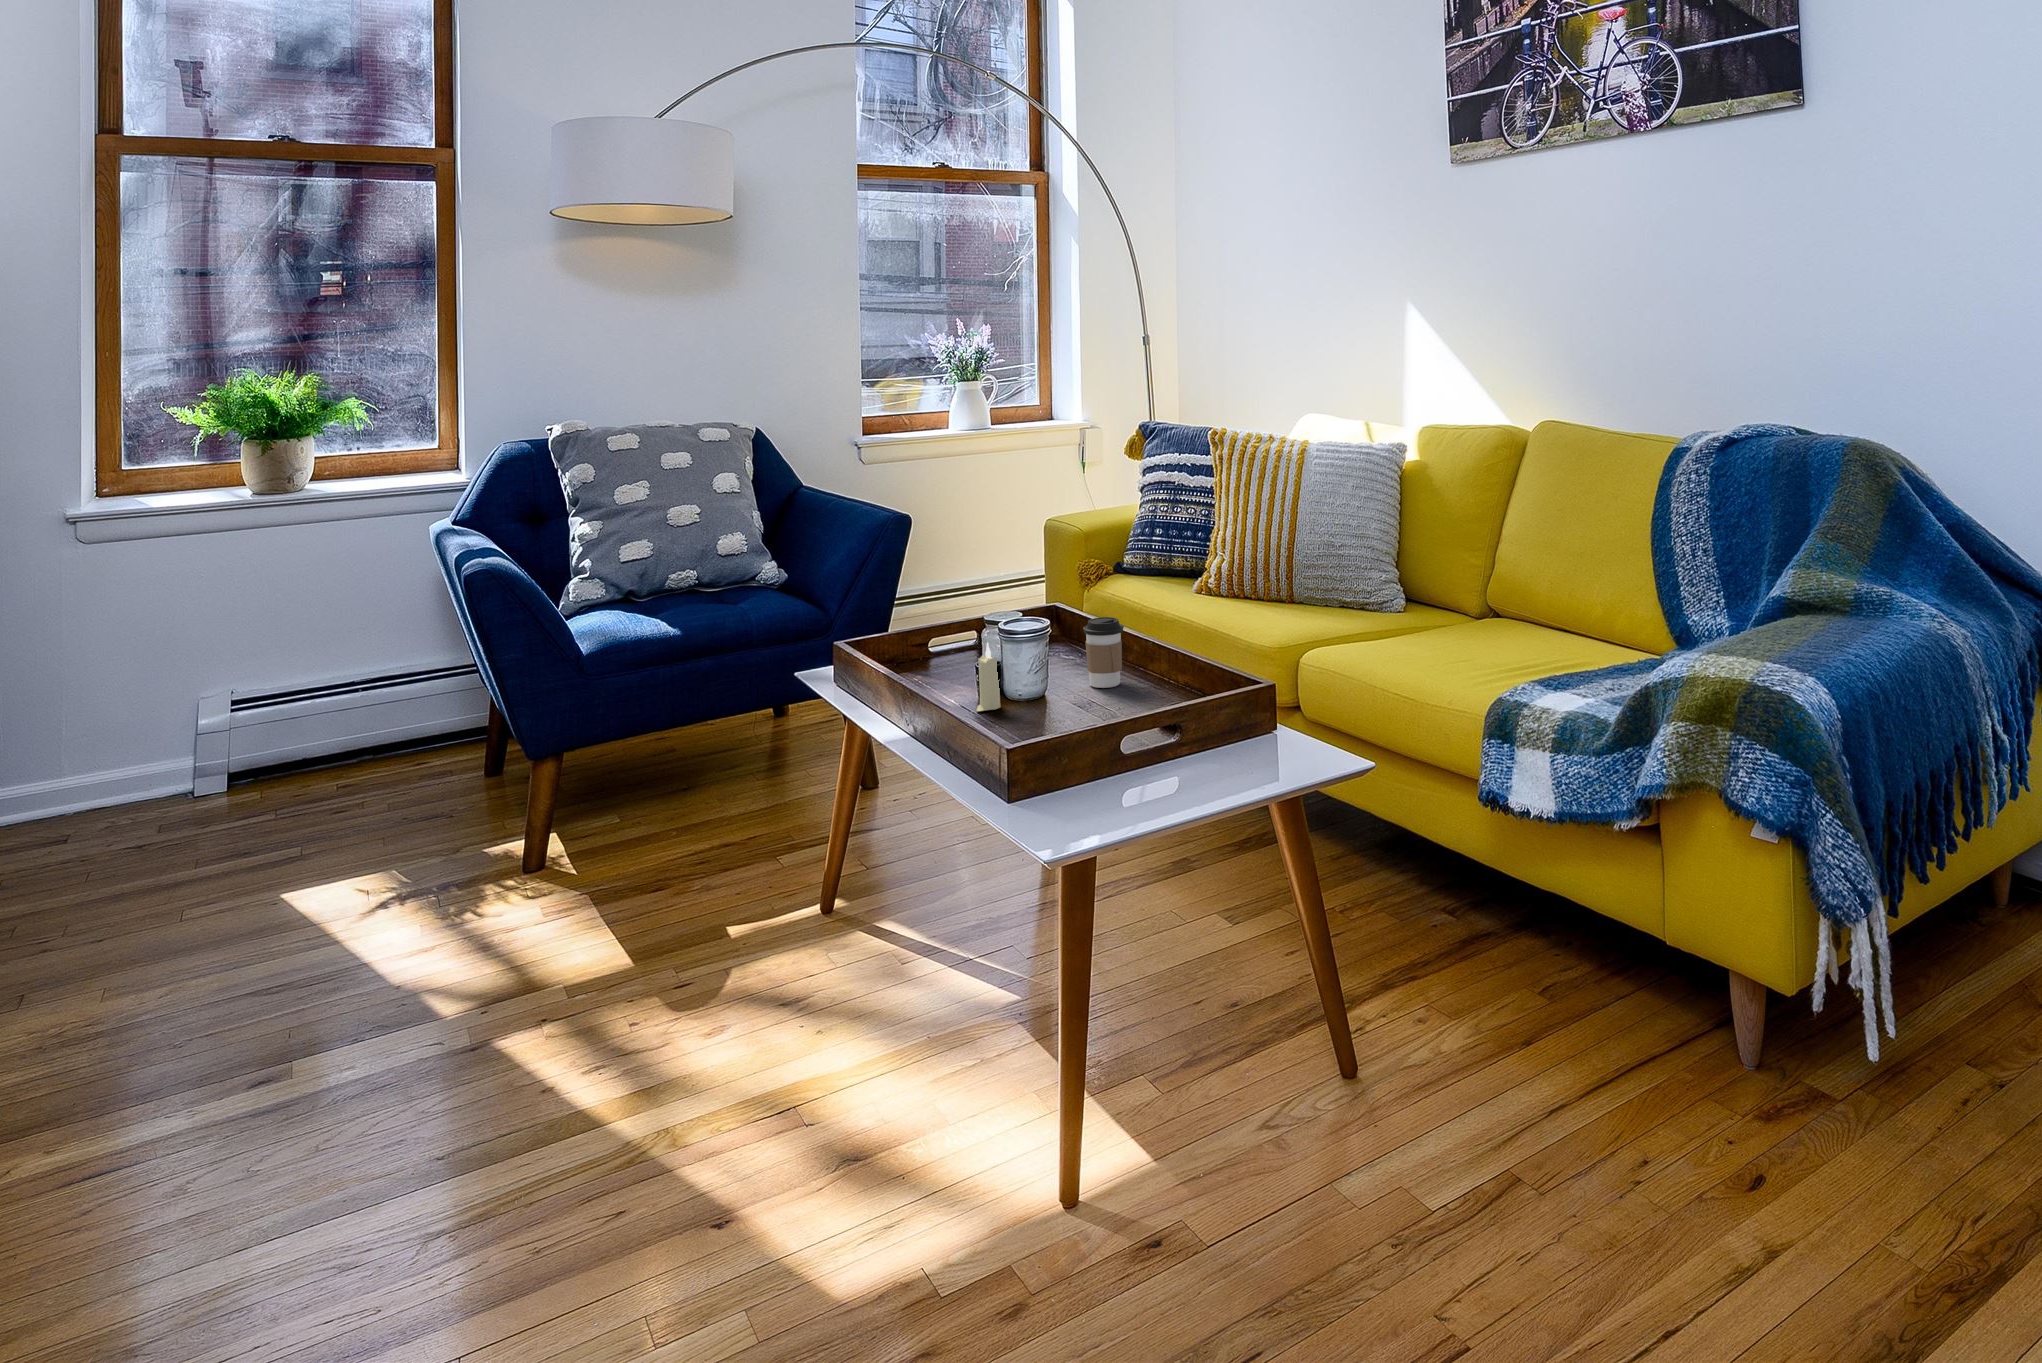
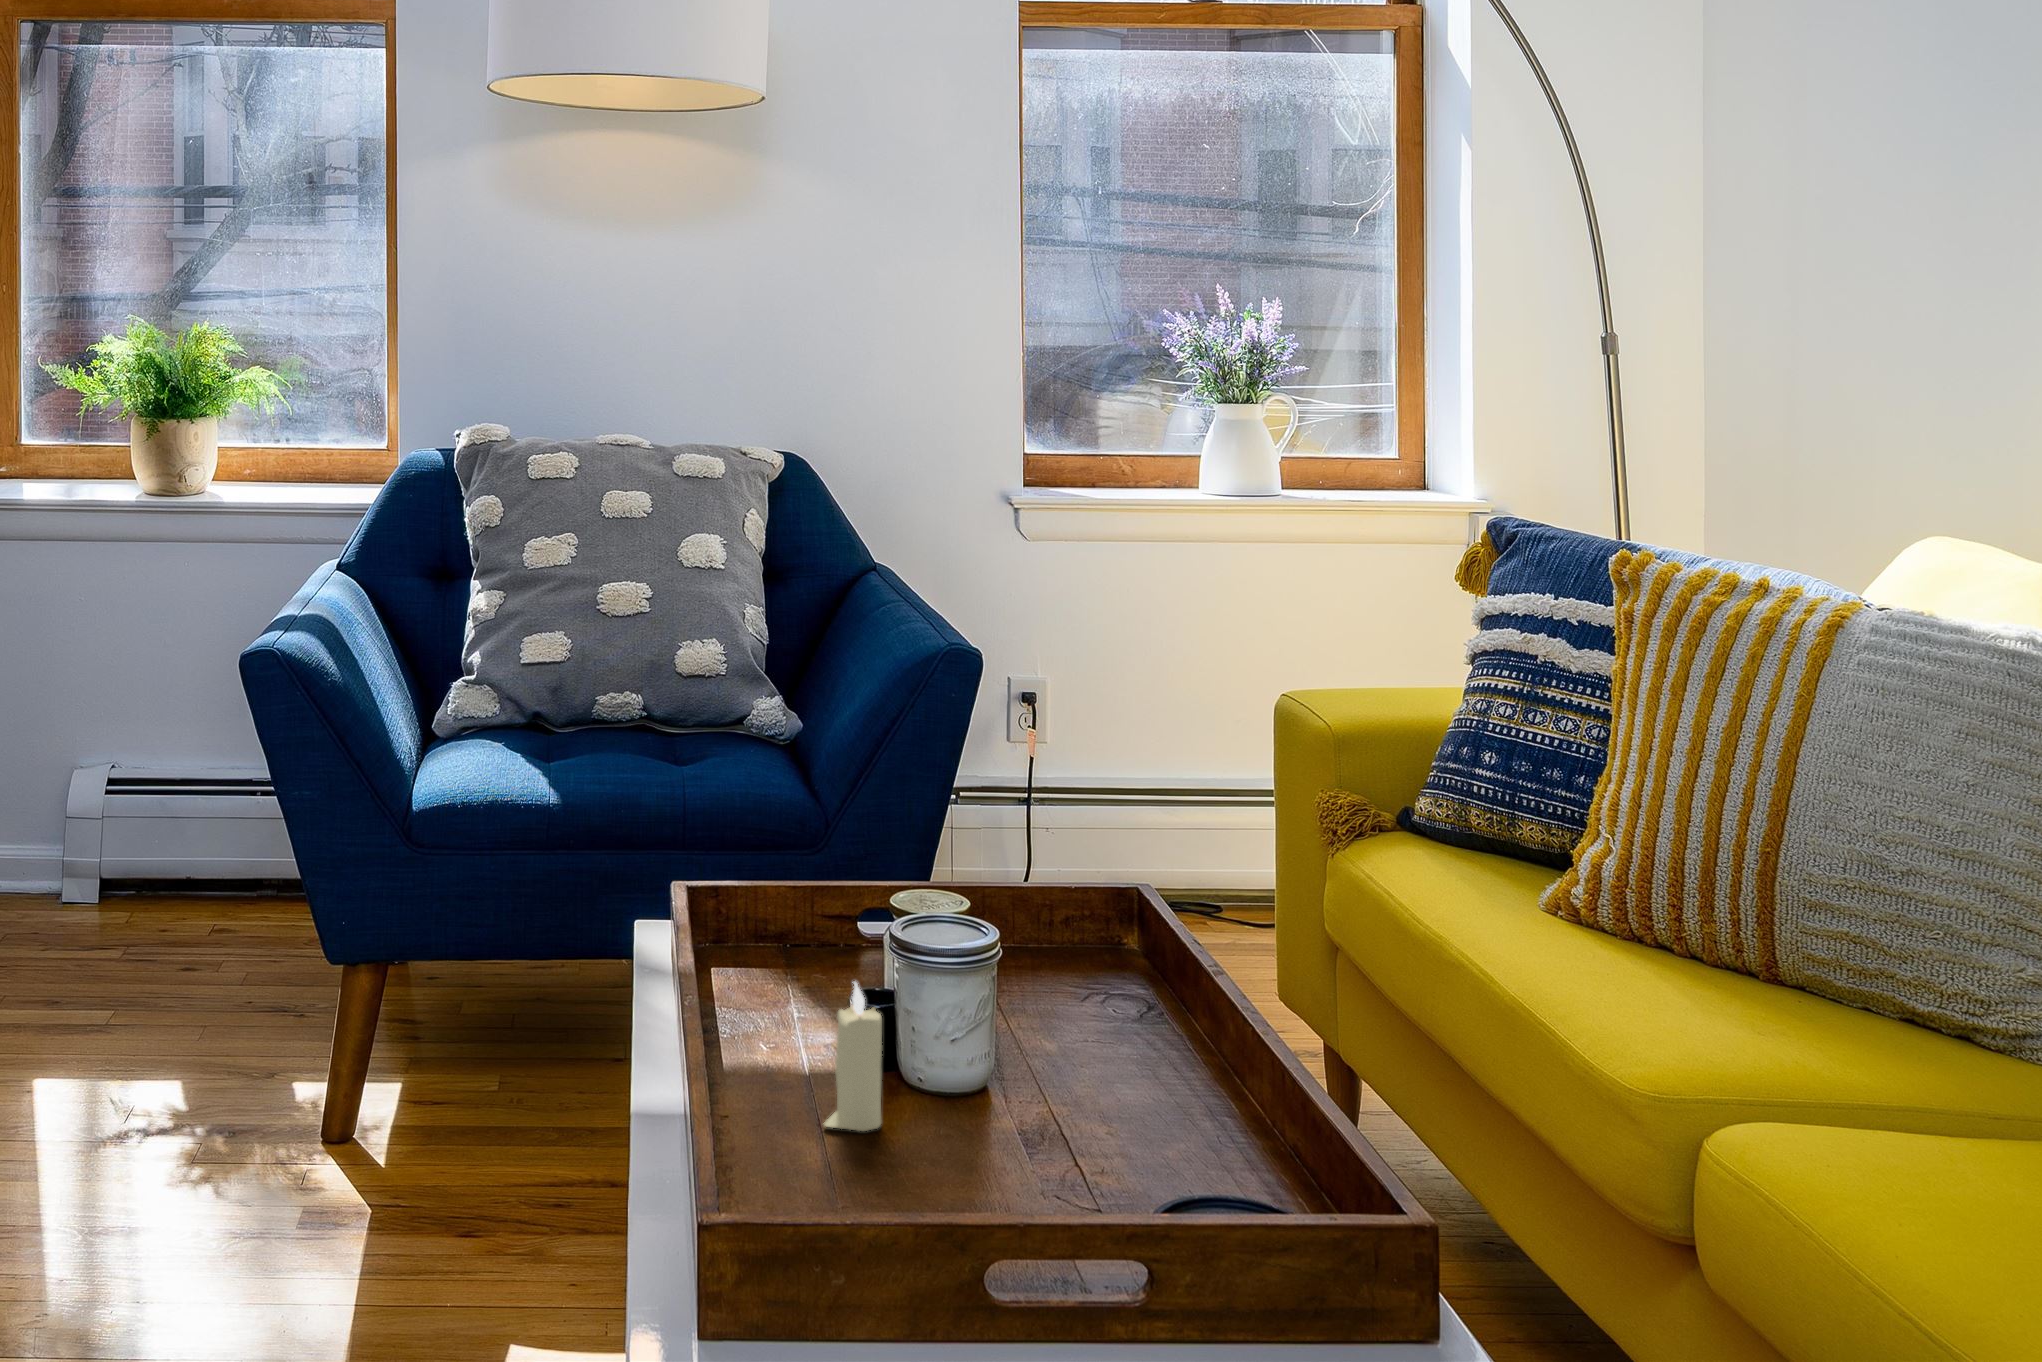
coffee cup: present [1083,617,1124,688] -> none [1101,969,1199,1142]

